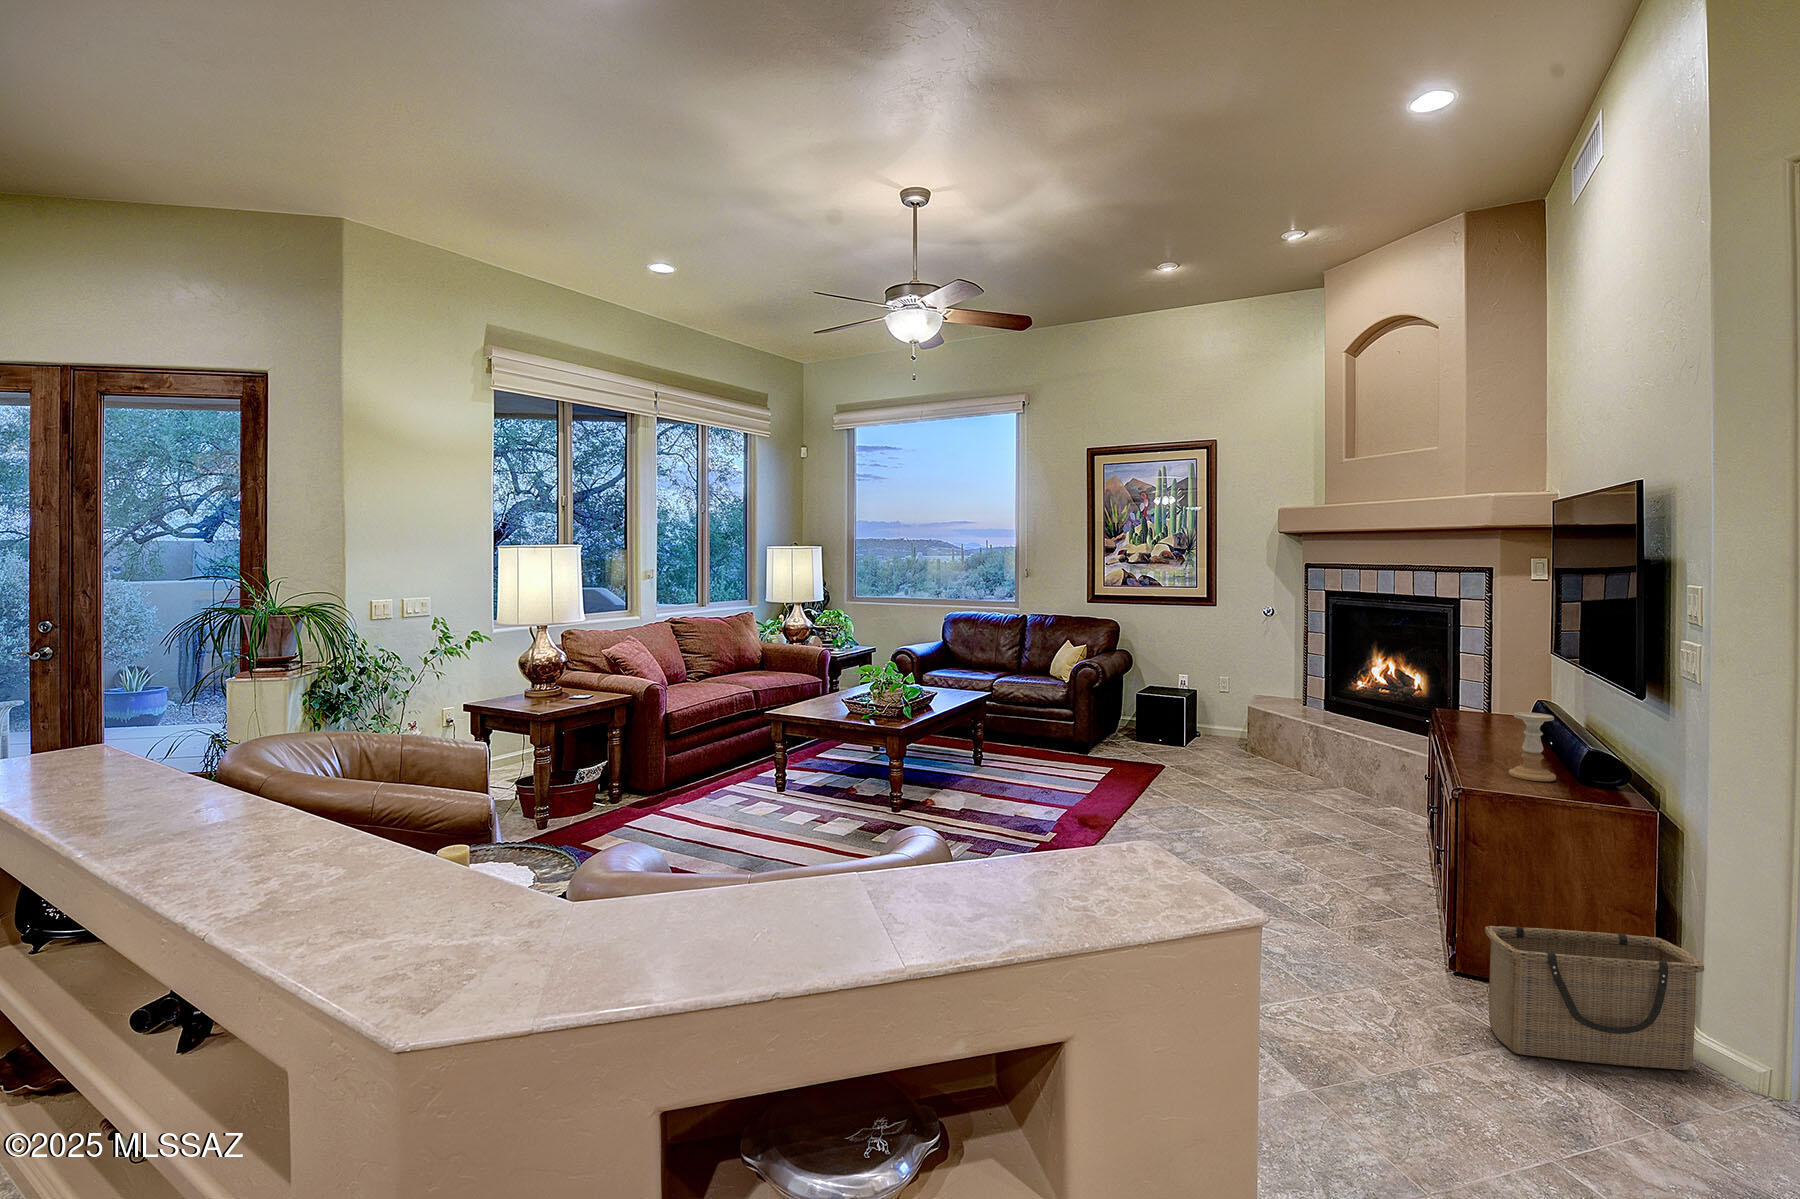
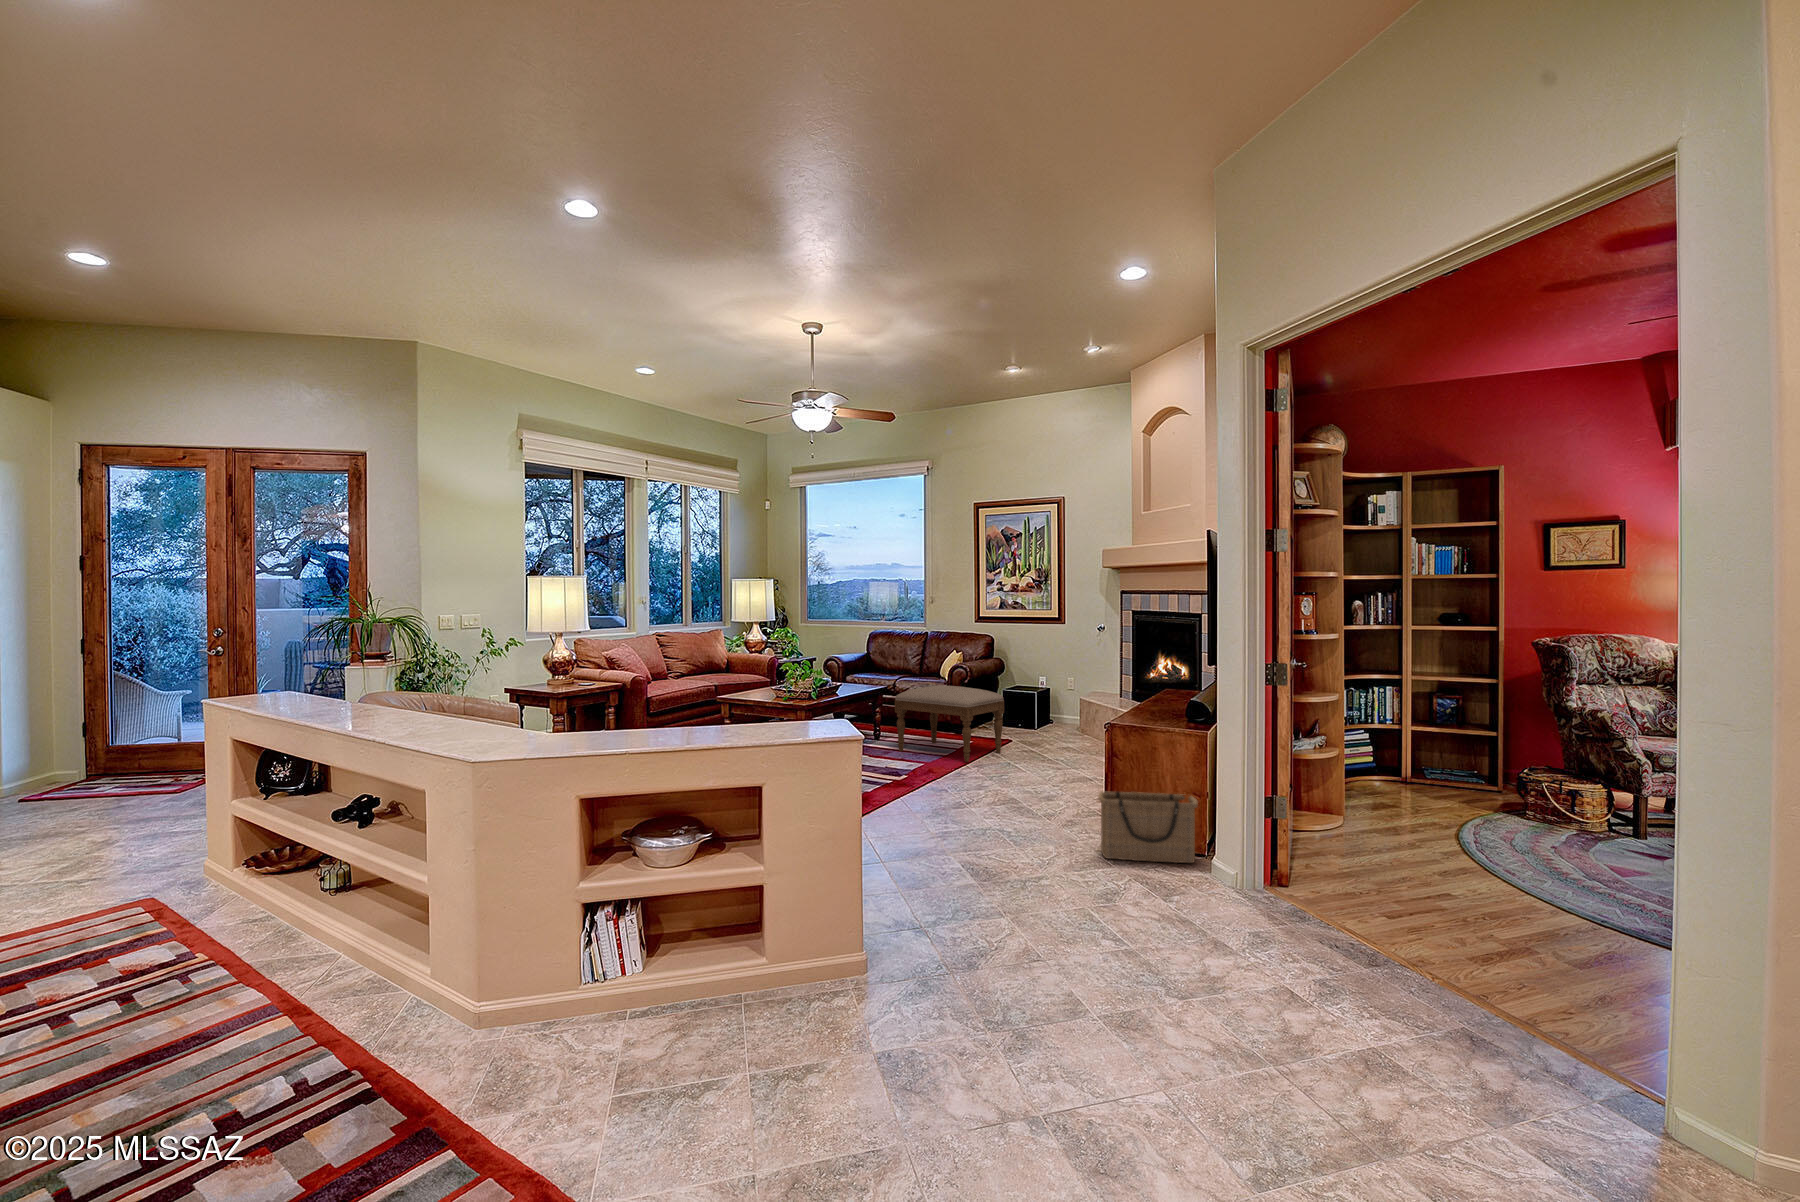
ottoman: none [1015,700,1172,813] -> present [895,685,1004,762]
candle holder: present [1509,712,1556,781] -> none [1147,676,1171,716]

